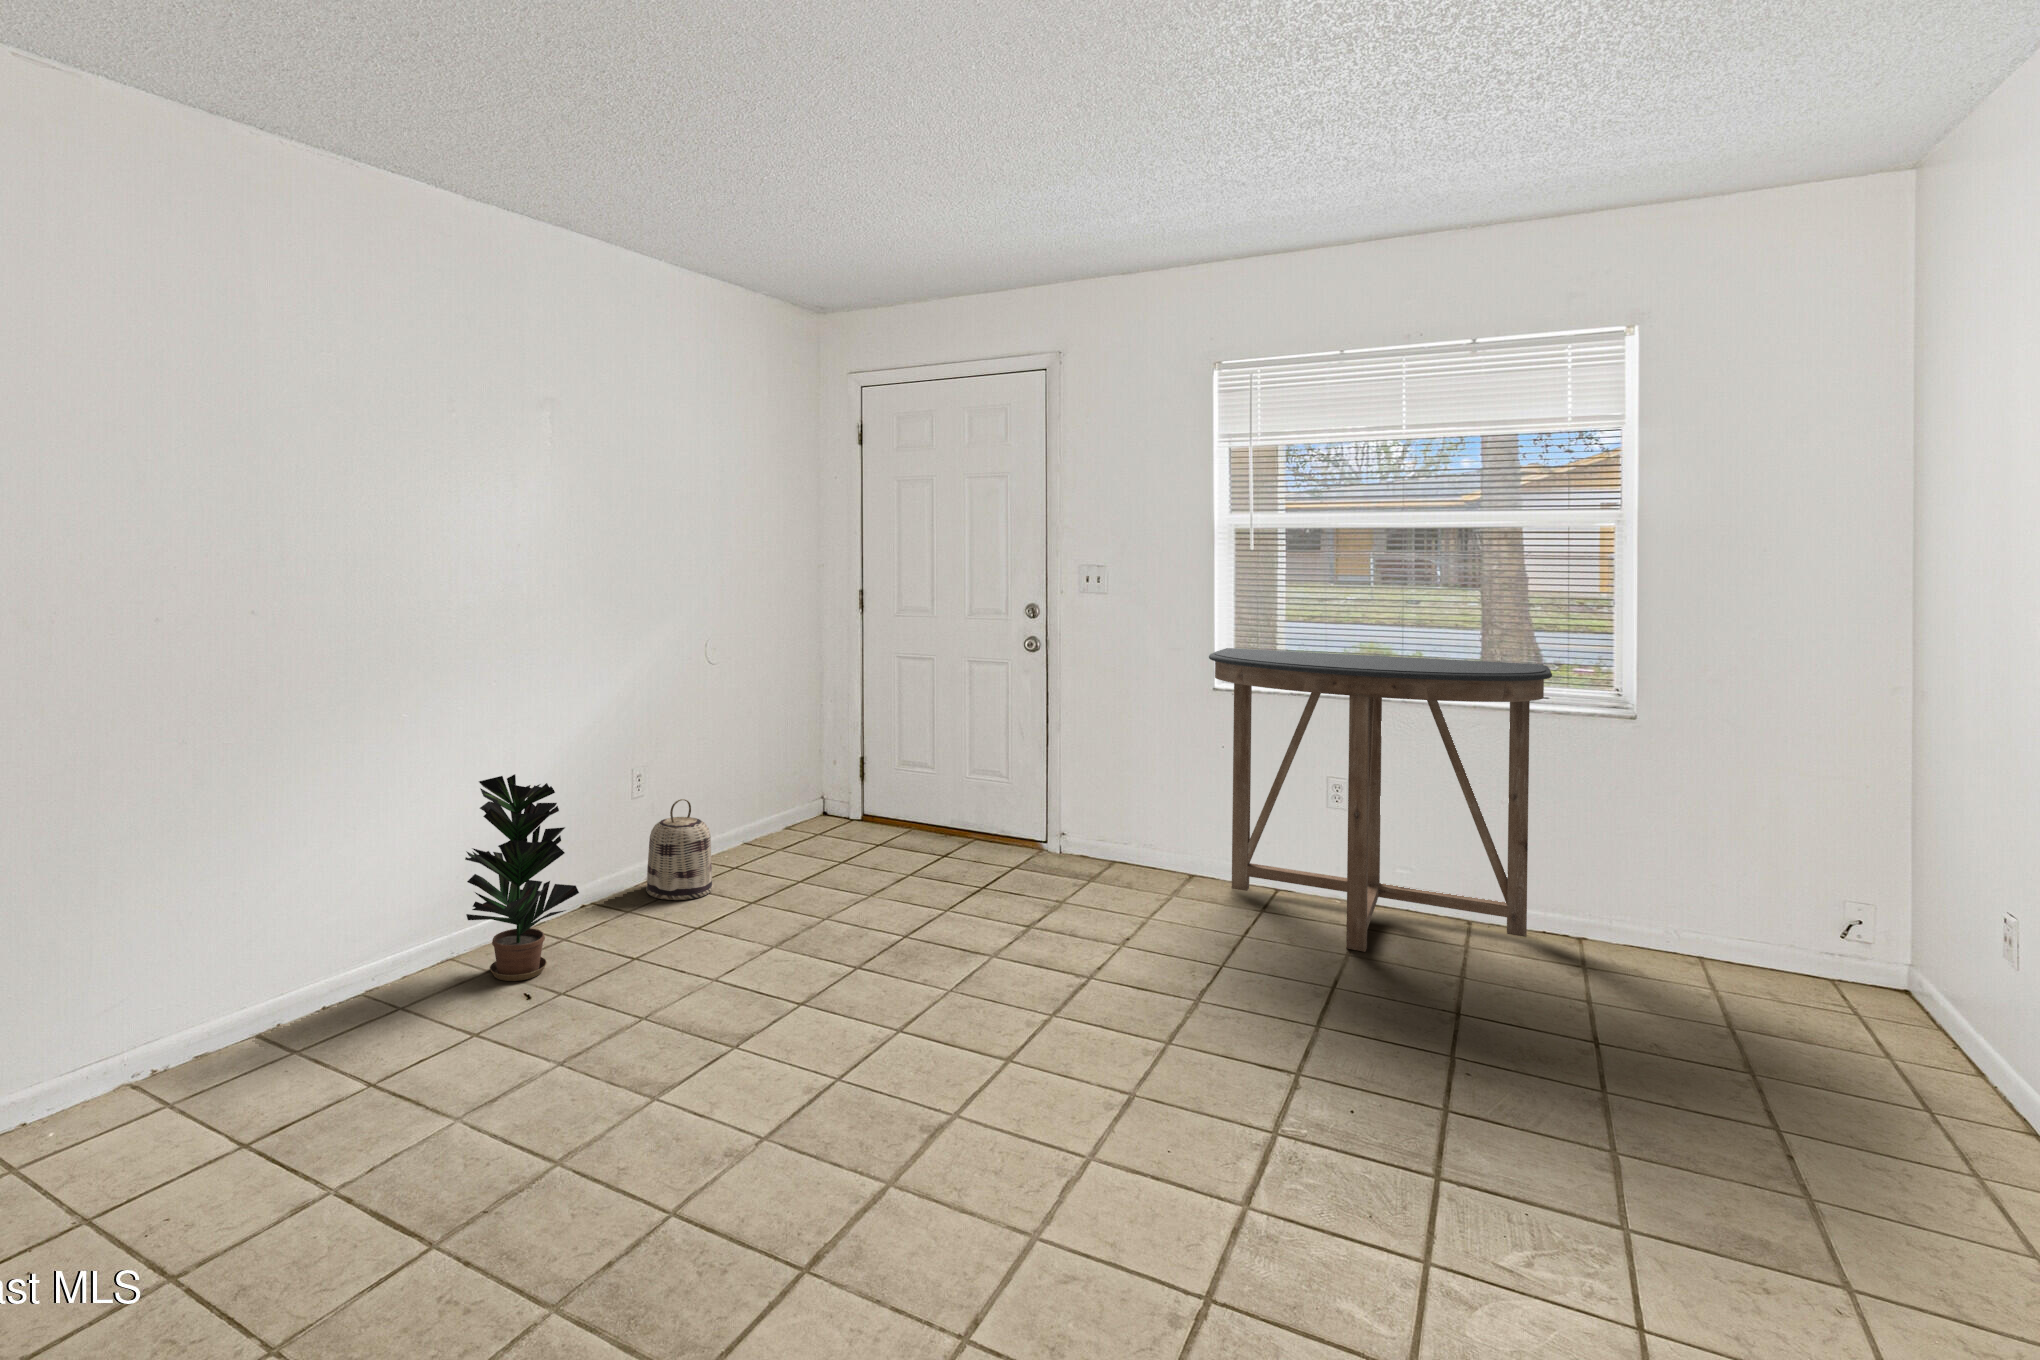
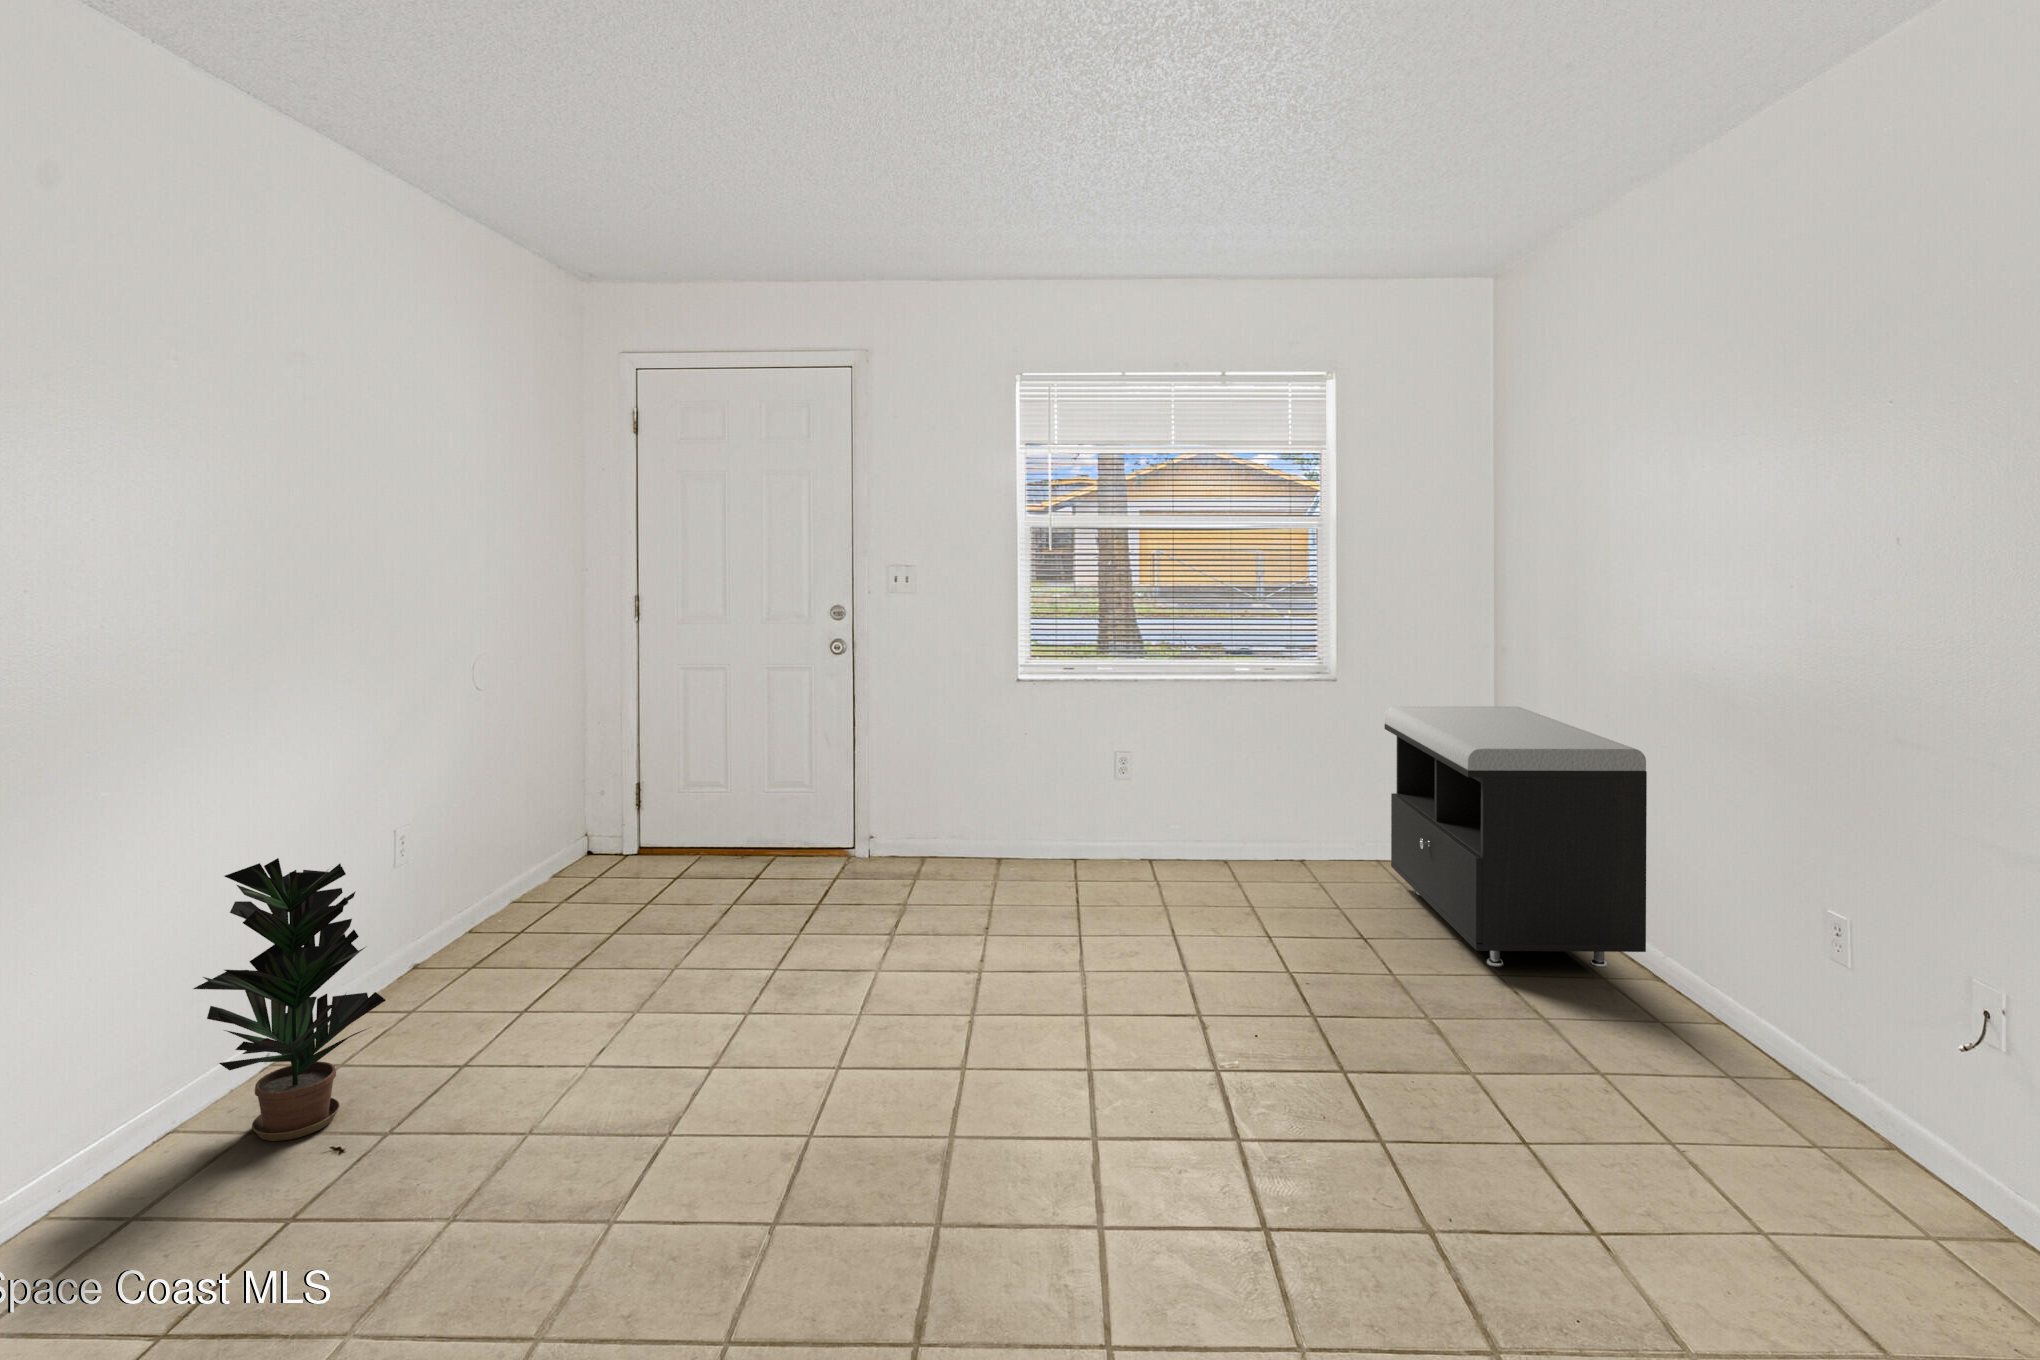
console table: present [1209,648,1552,952] -> none [1030,634,1309,901]
storage bench: none [1658,762,2029,1155] -> present [1384,706,1647,968]
basket: present [646,799,713,900] -> none [412,860,505,990]

